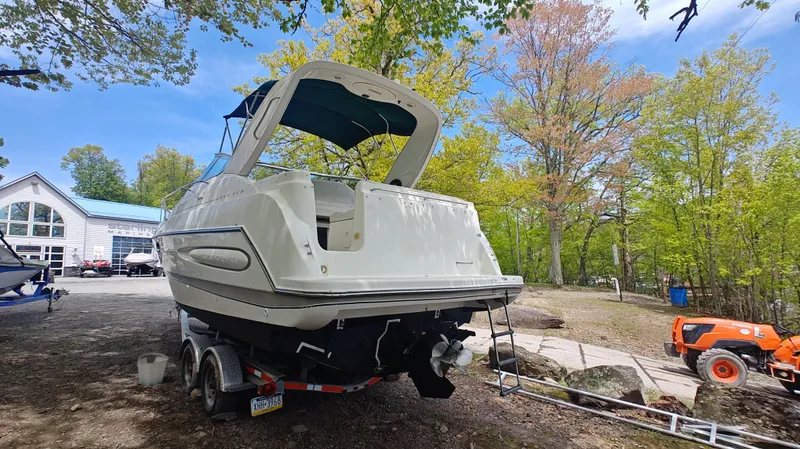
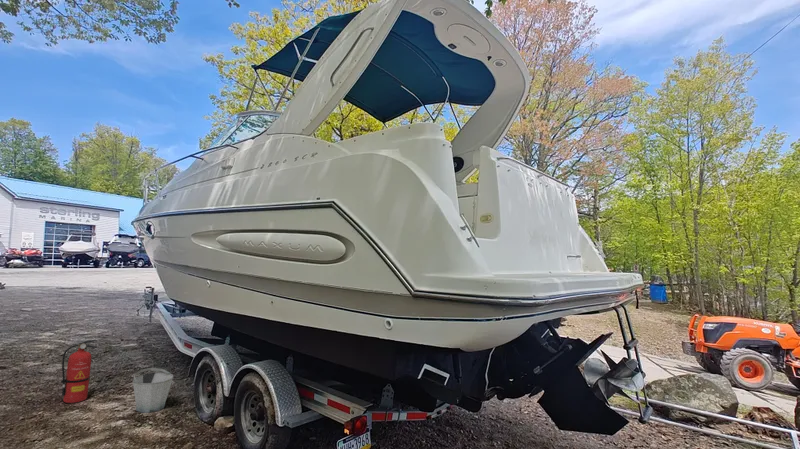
fire extinguisher: none [90,331,116,378] -> present [61,340,97,403]

